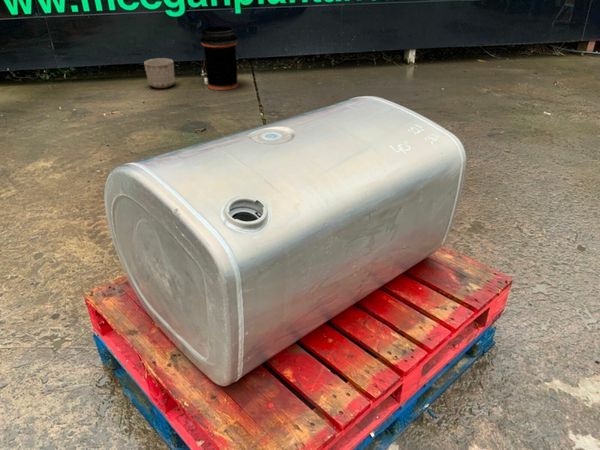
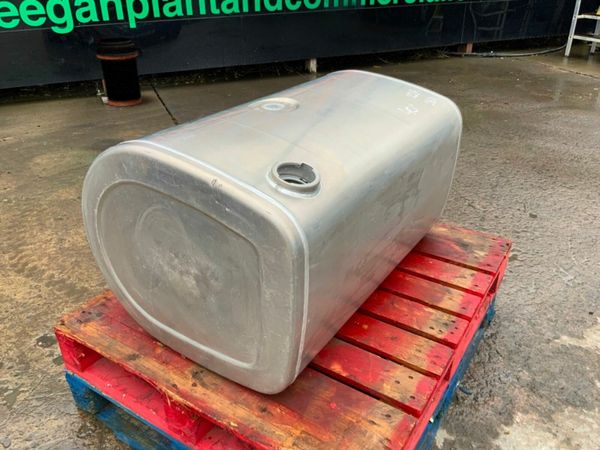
planter: present [144,58,175,88] -> none [30,75,68,108]

